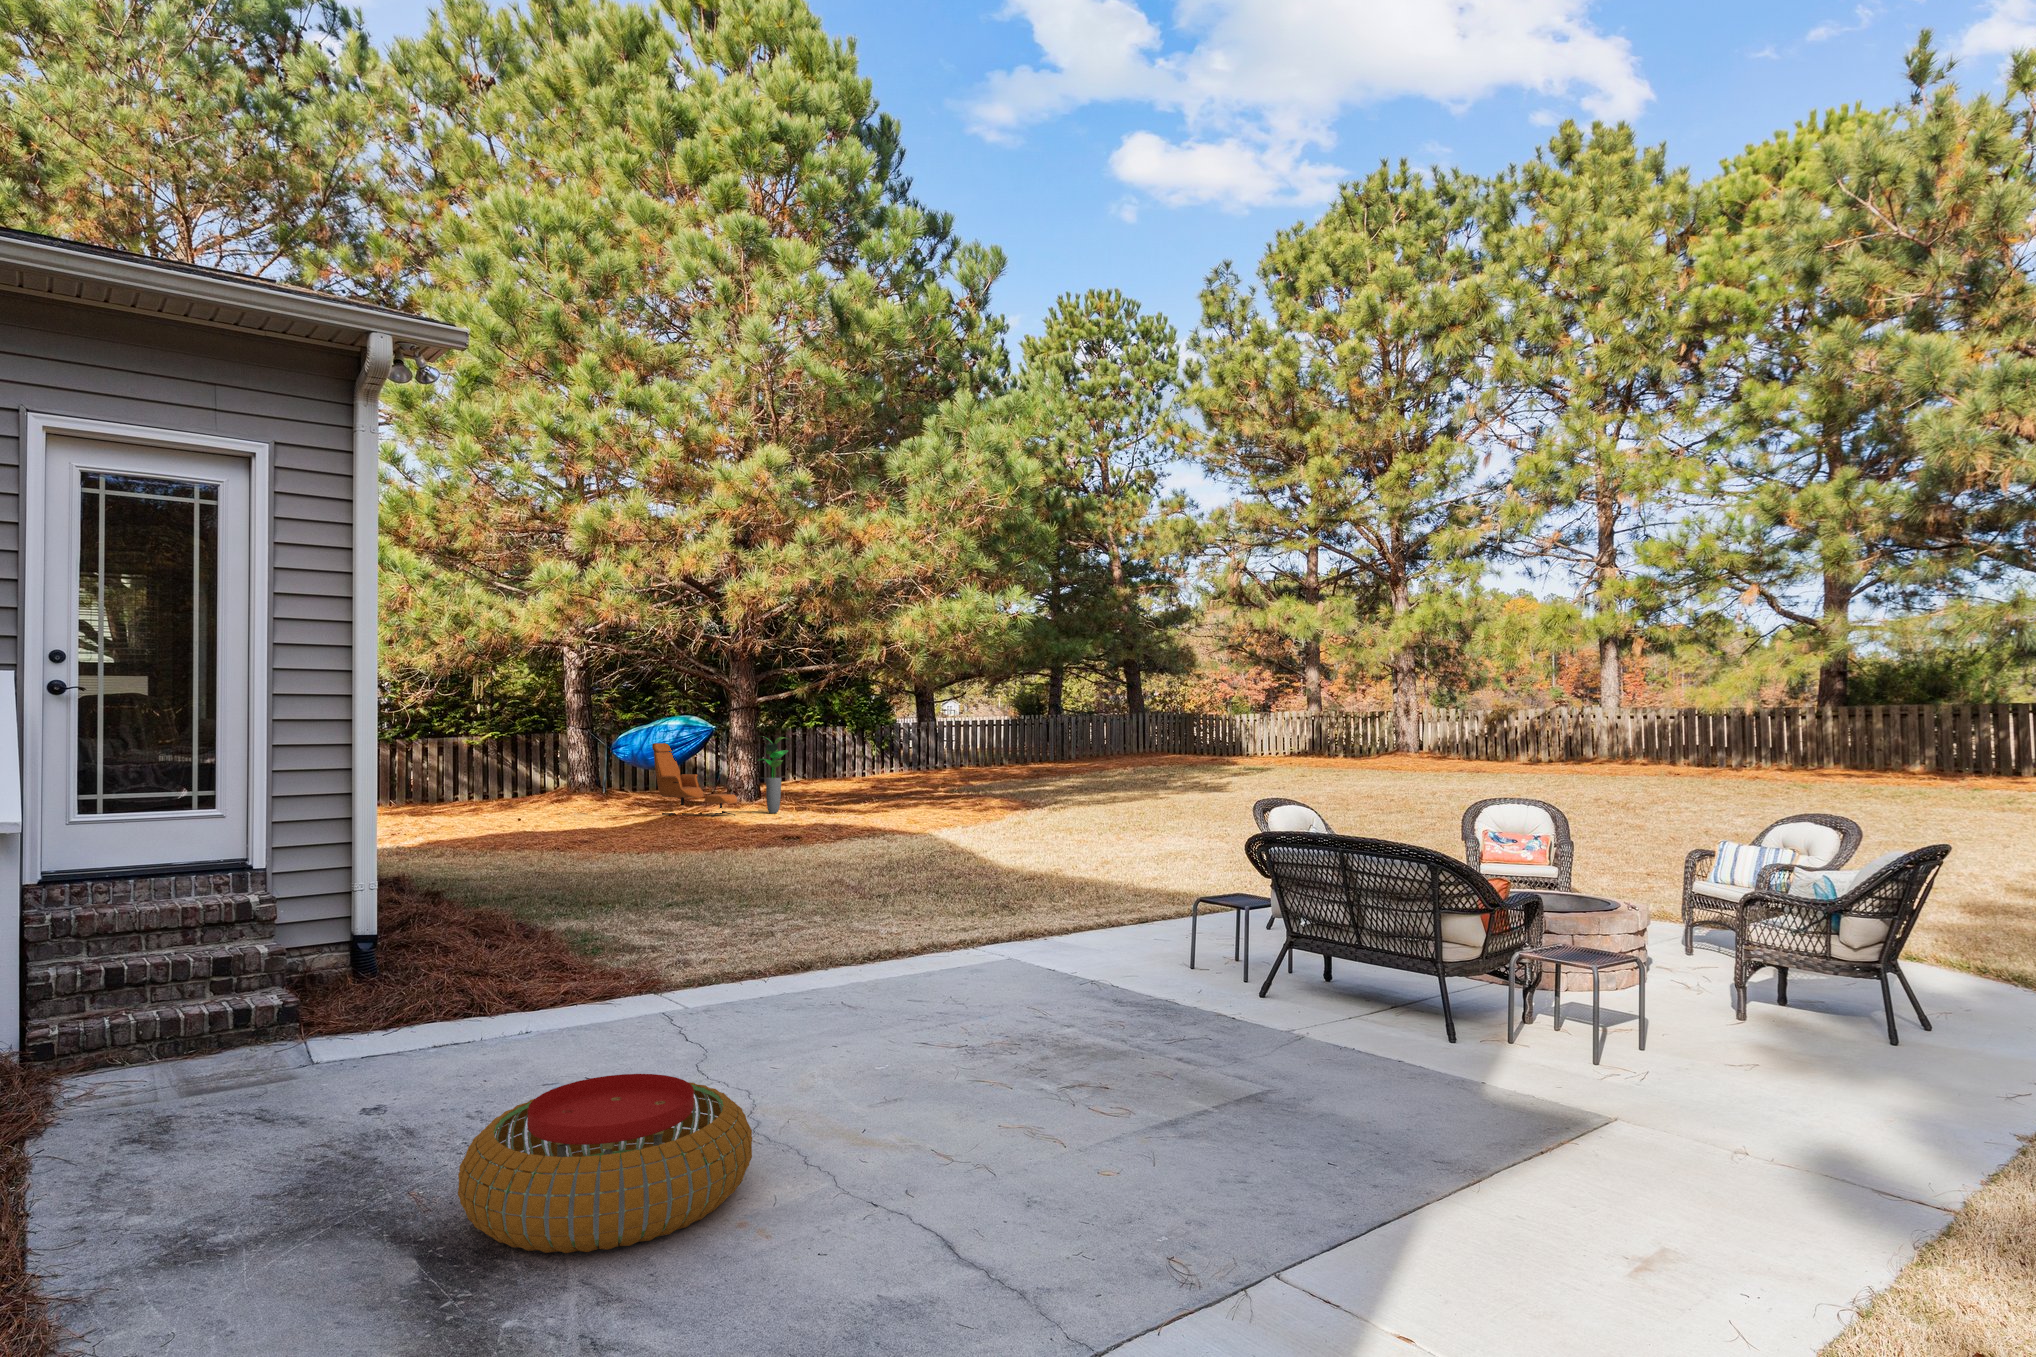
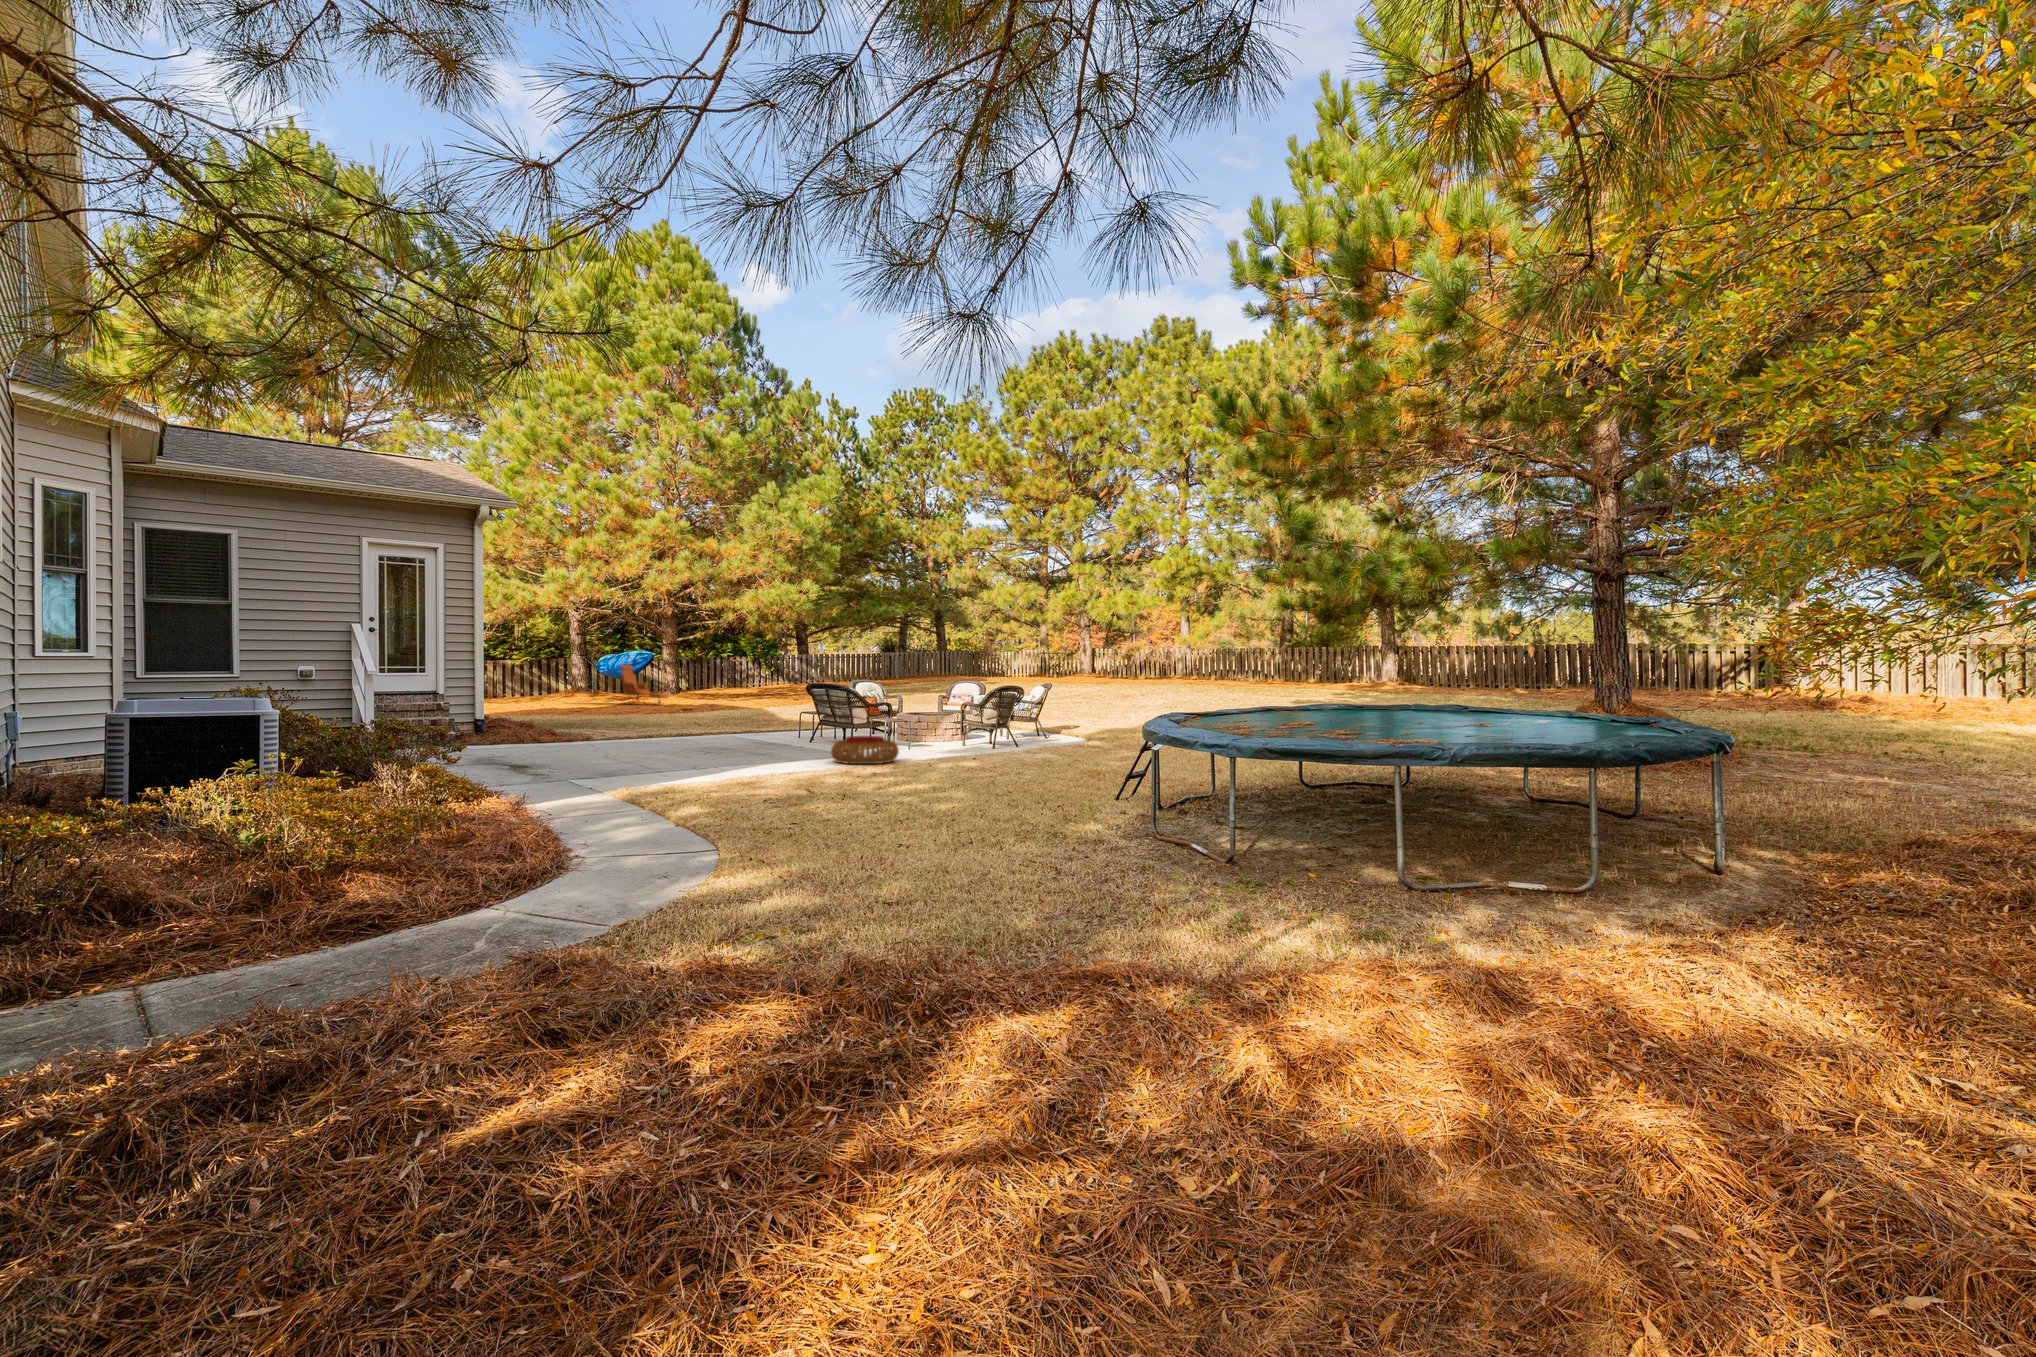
potted plant: present [758,736,790,813] -> none [680,661,701,705]
pouf: present [458,1074,752,1253] -> present [831,736,899,764]

